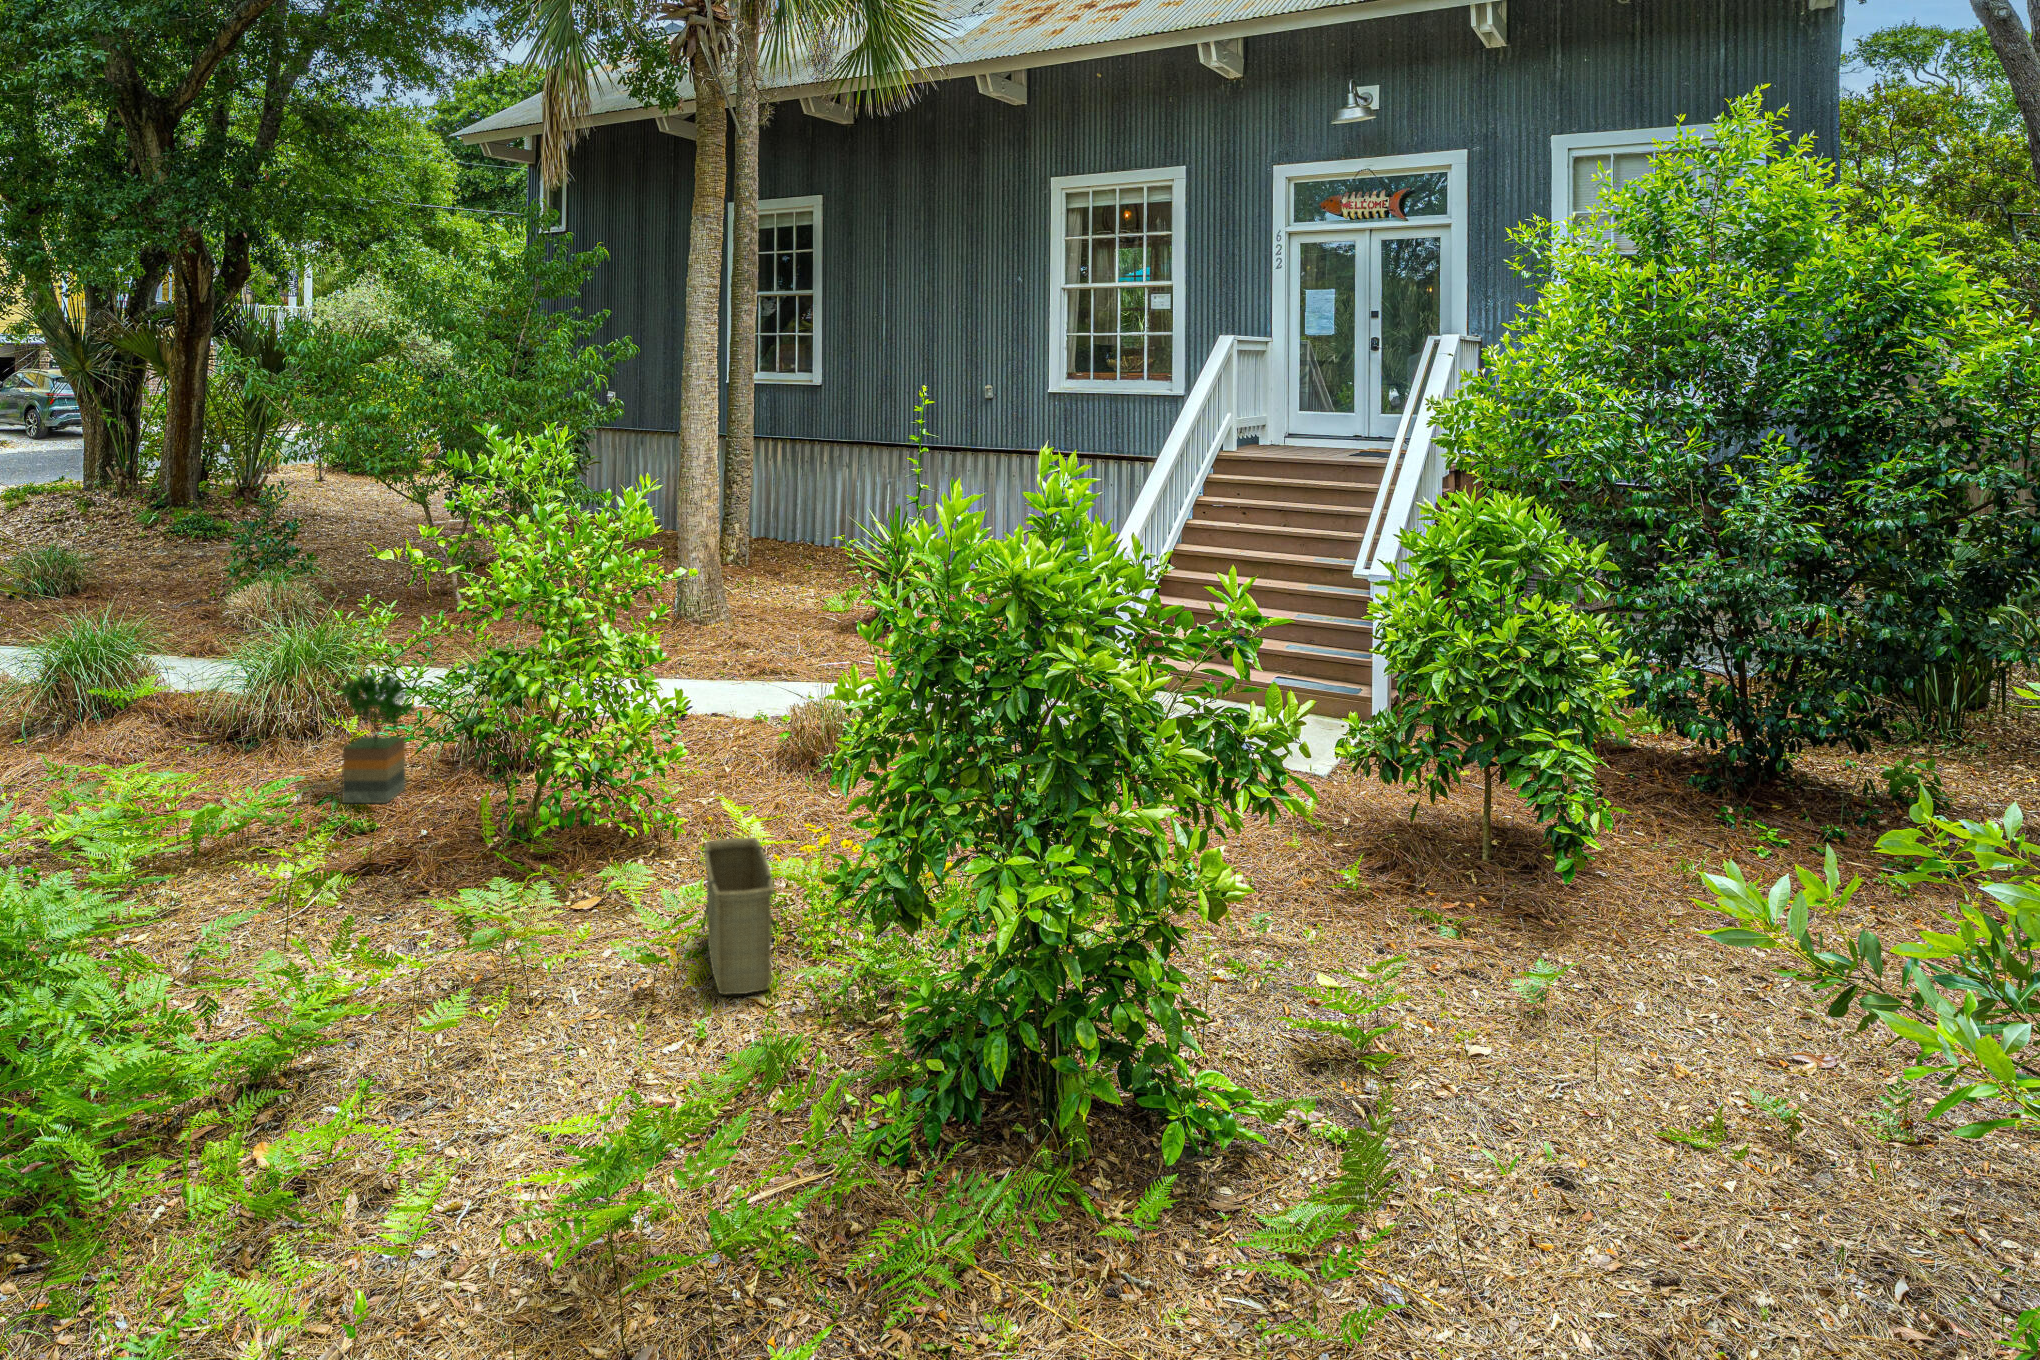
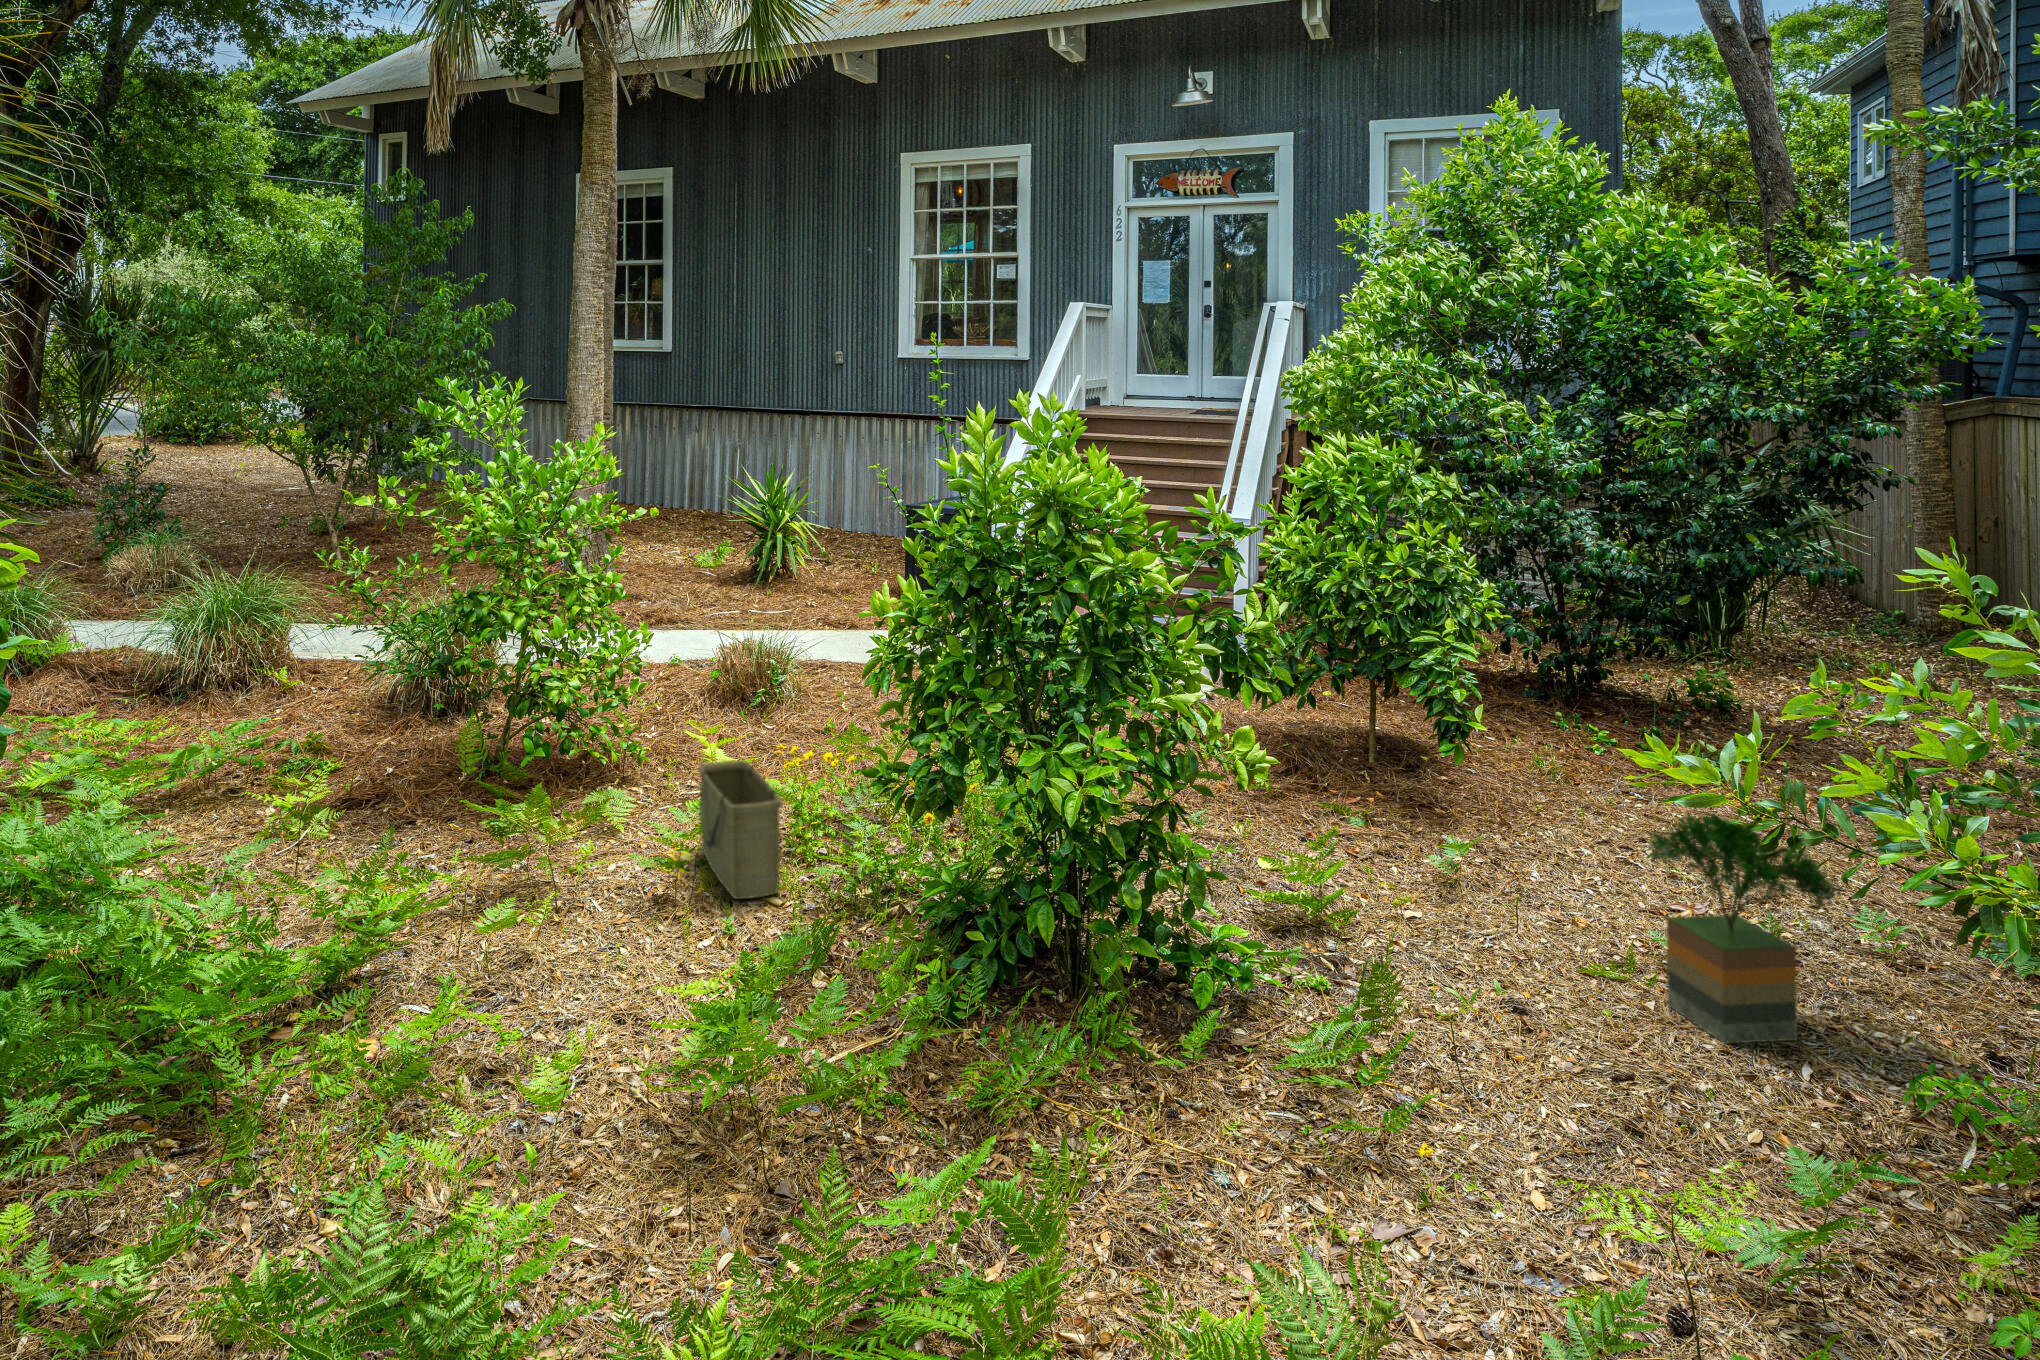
potted tree: present [341,674,415,803] -> present [1646,813,1838,1044]

